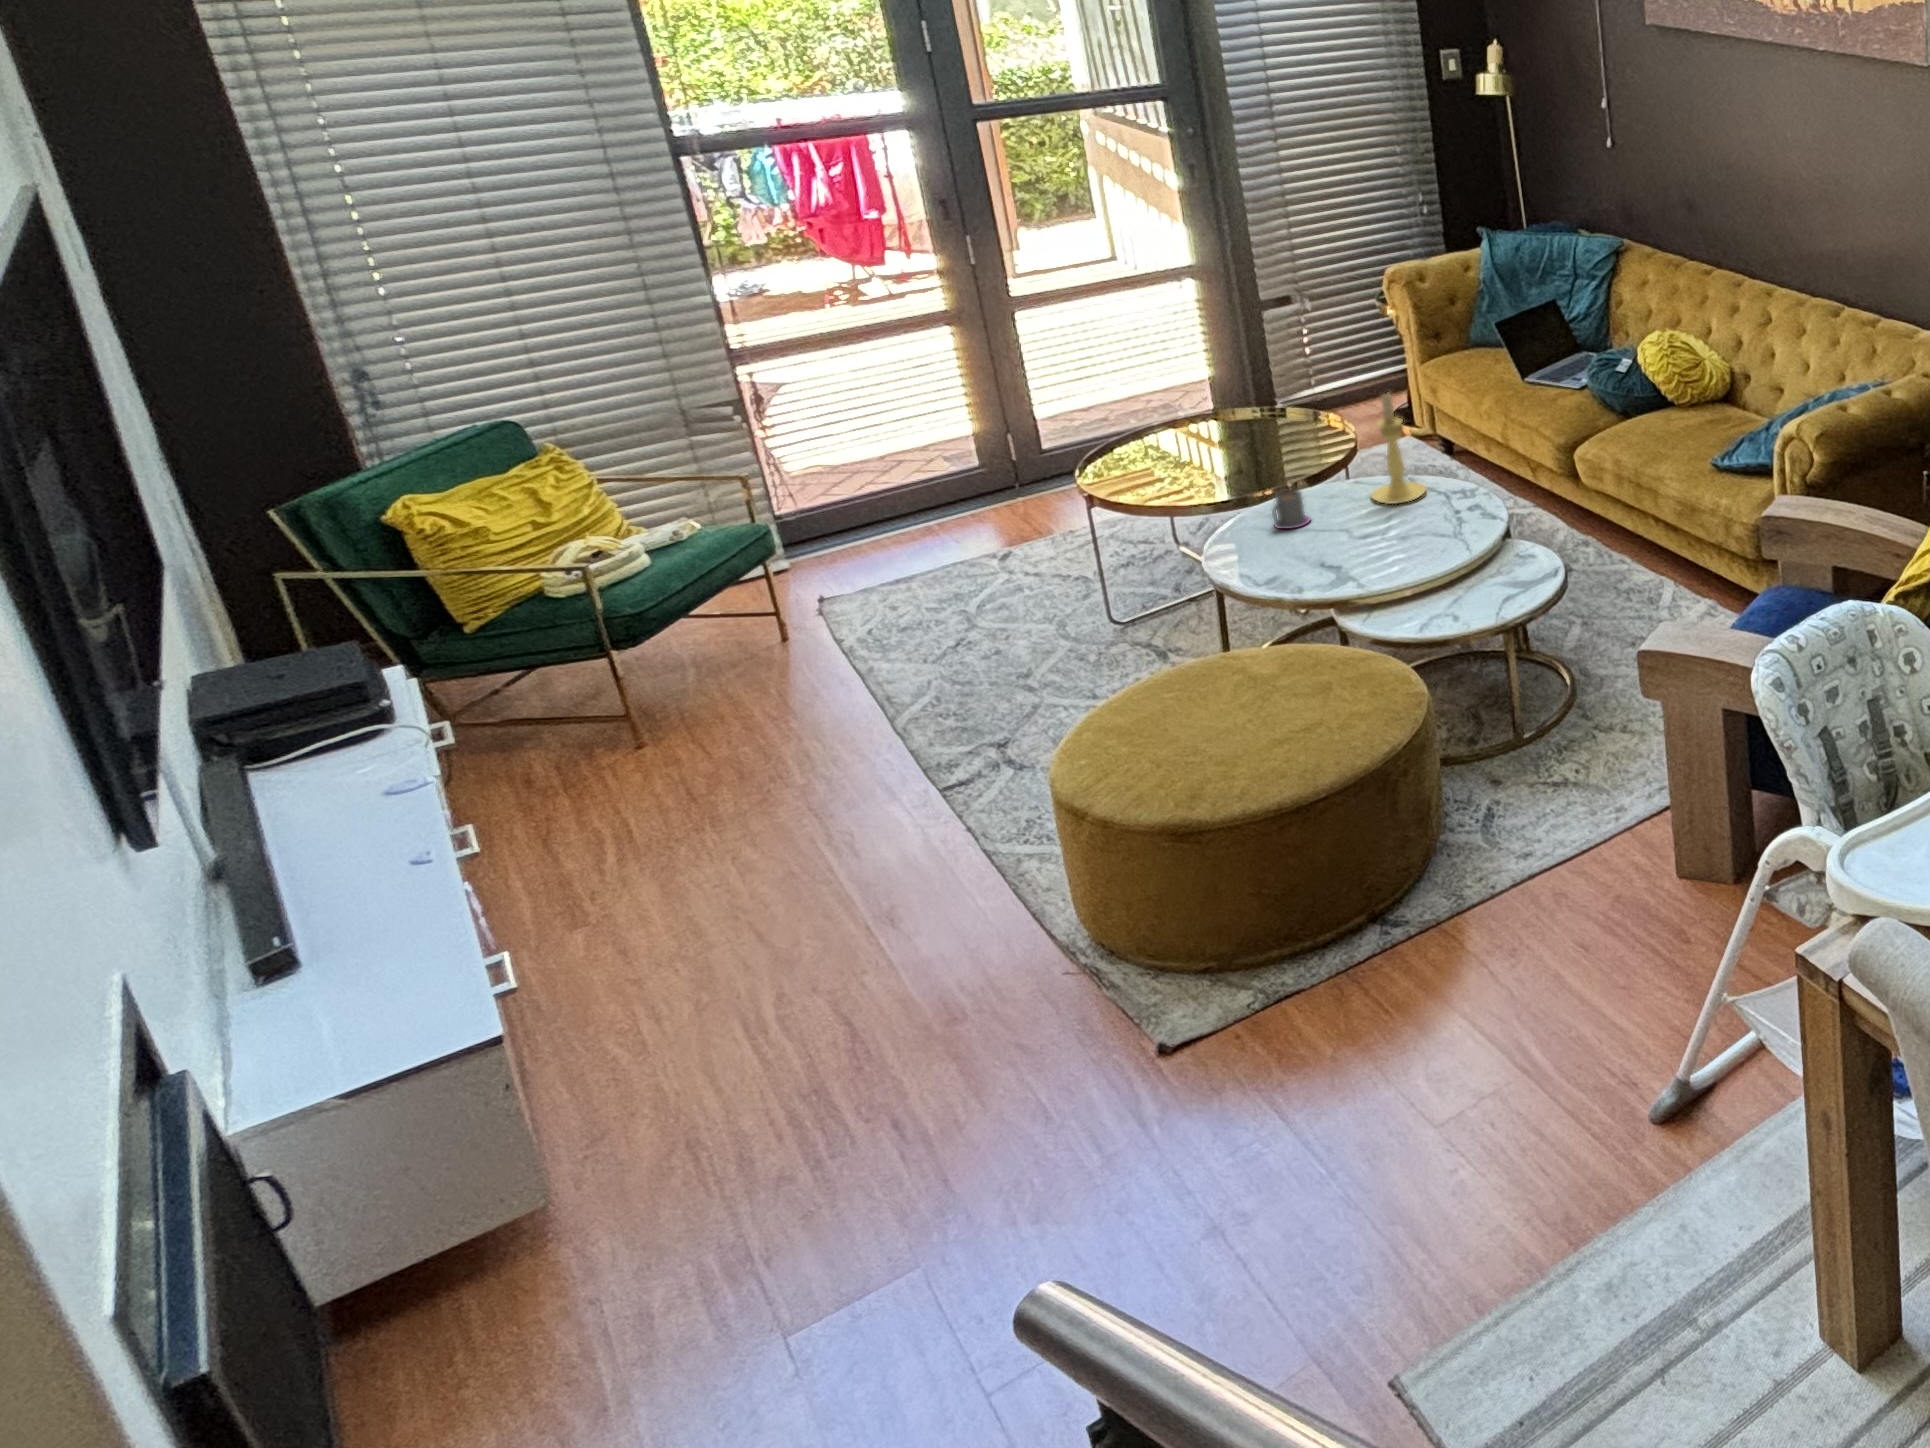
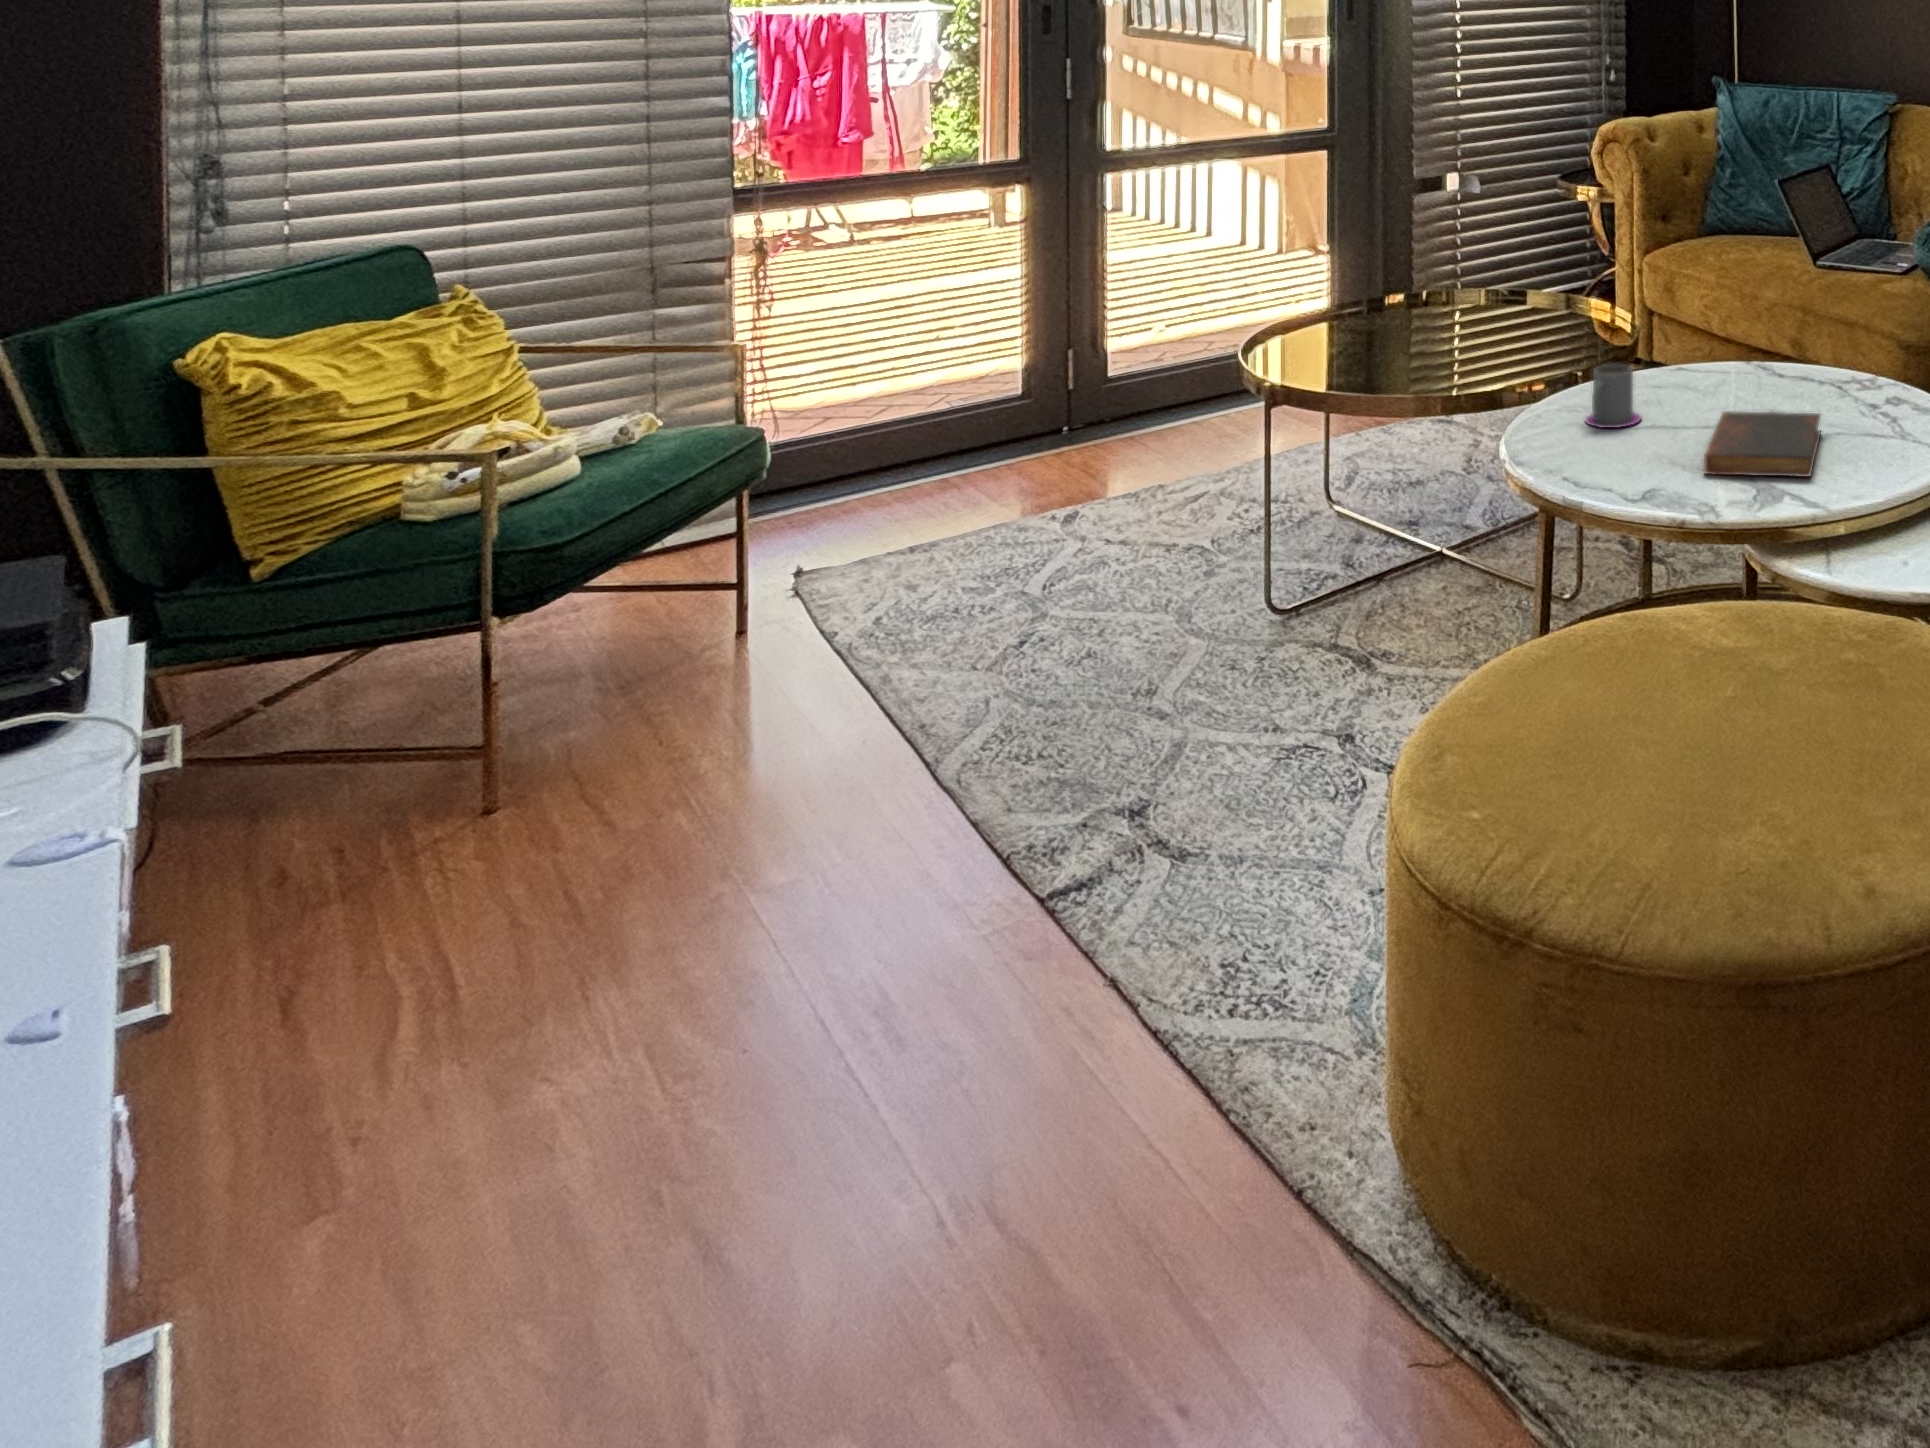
candle holder: present [1370,392,1426,504] -> none [1711,214,1795,398]
book: none [1320,519,1416,565] -> present [1704,411,1821,477]

